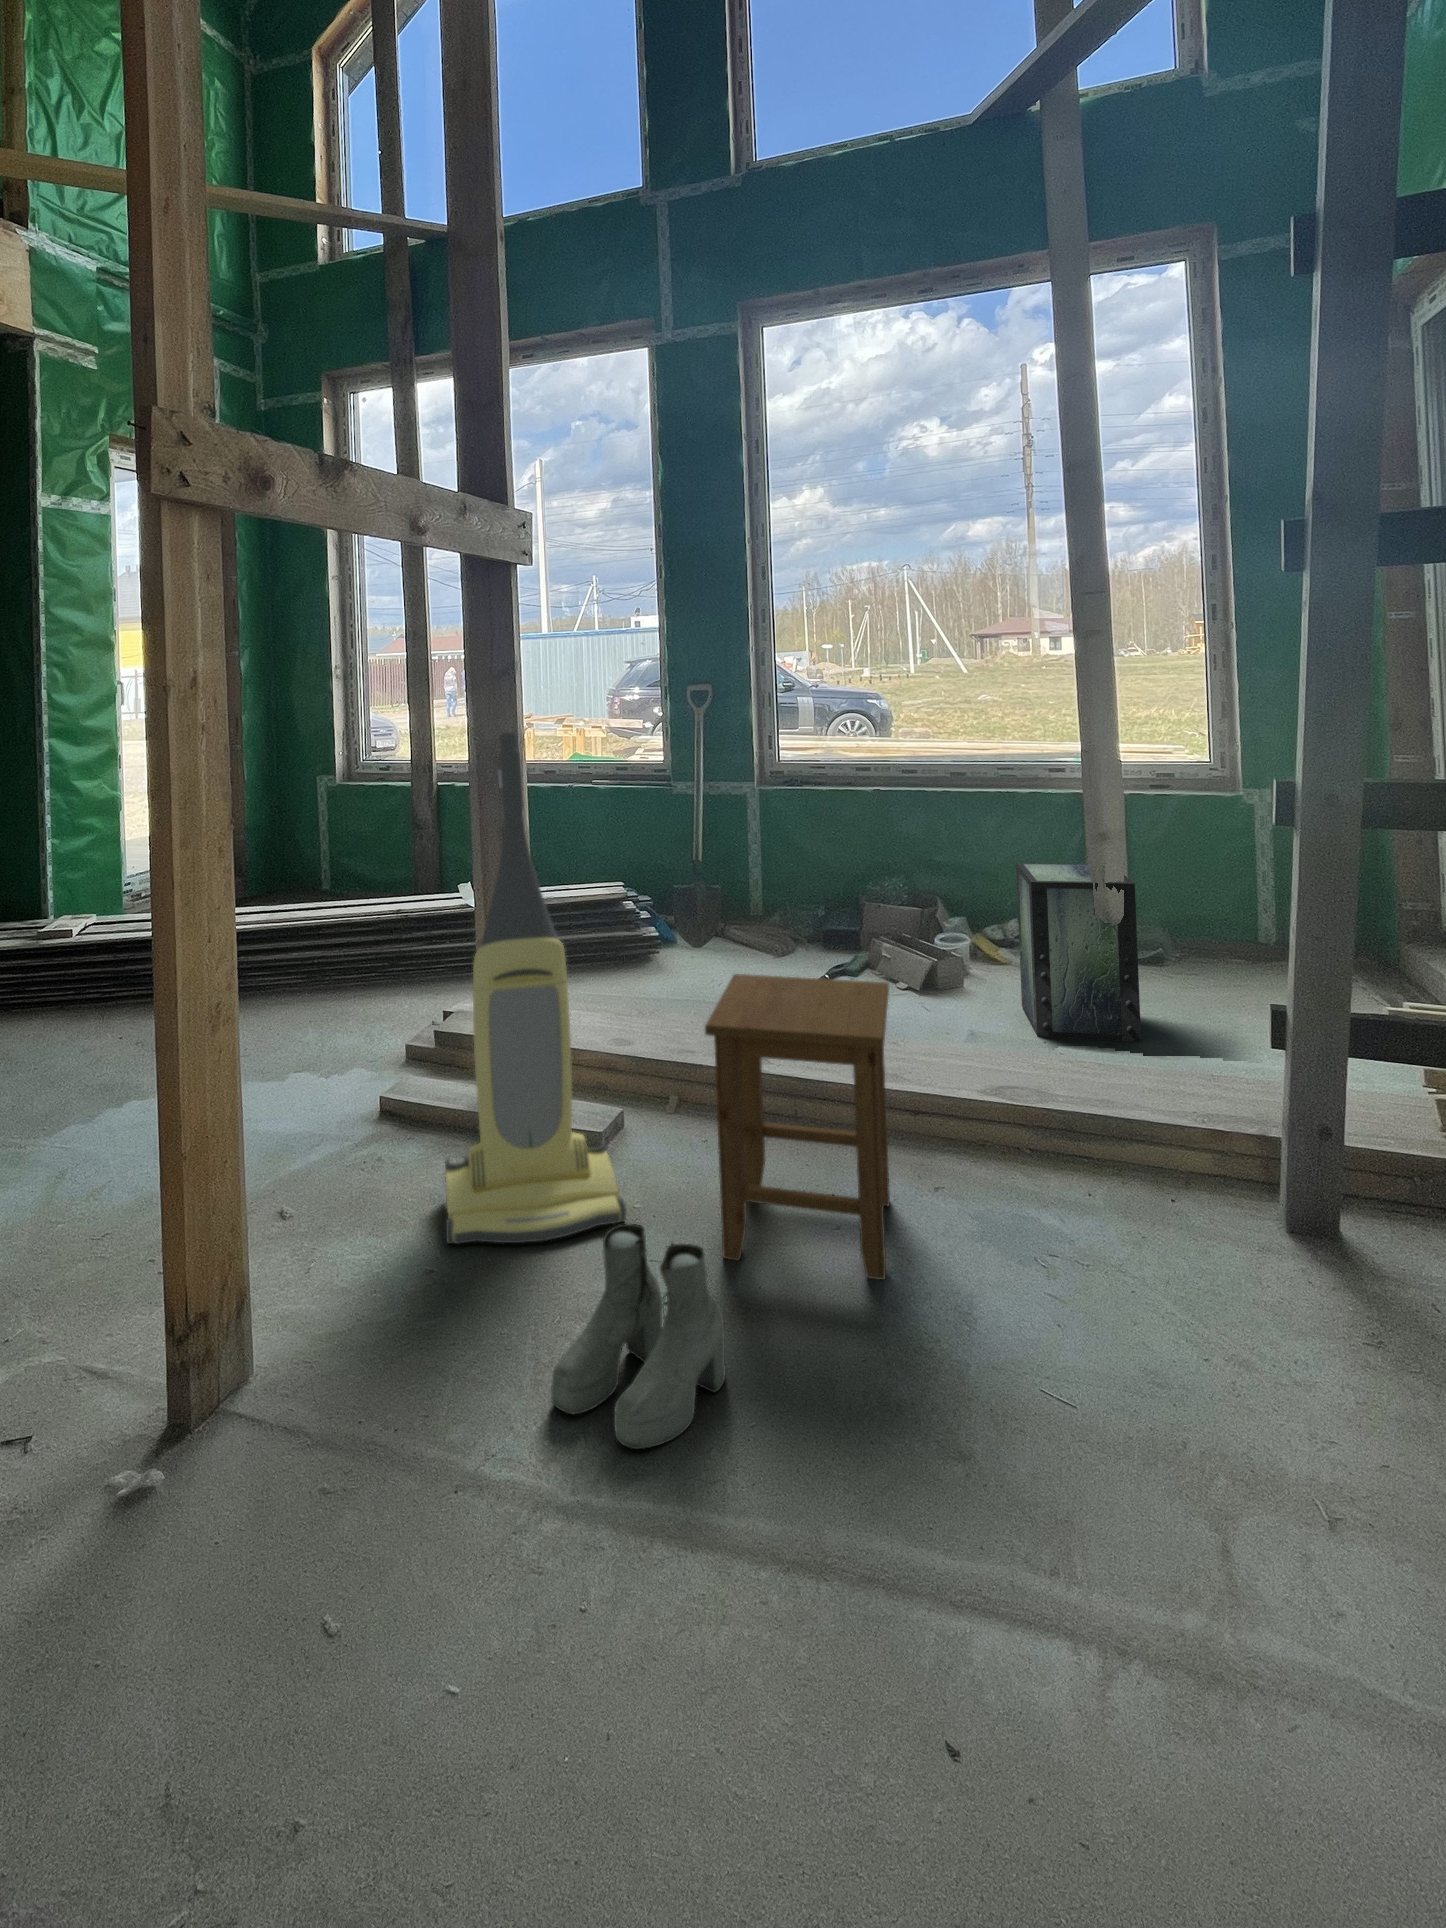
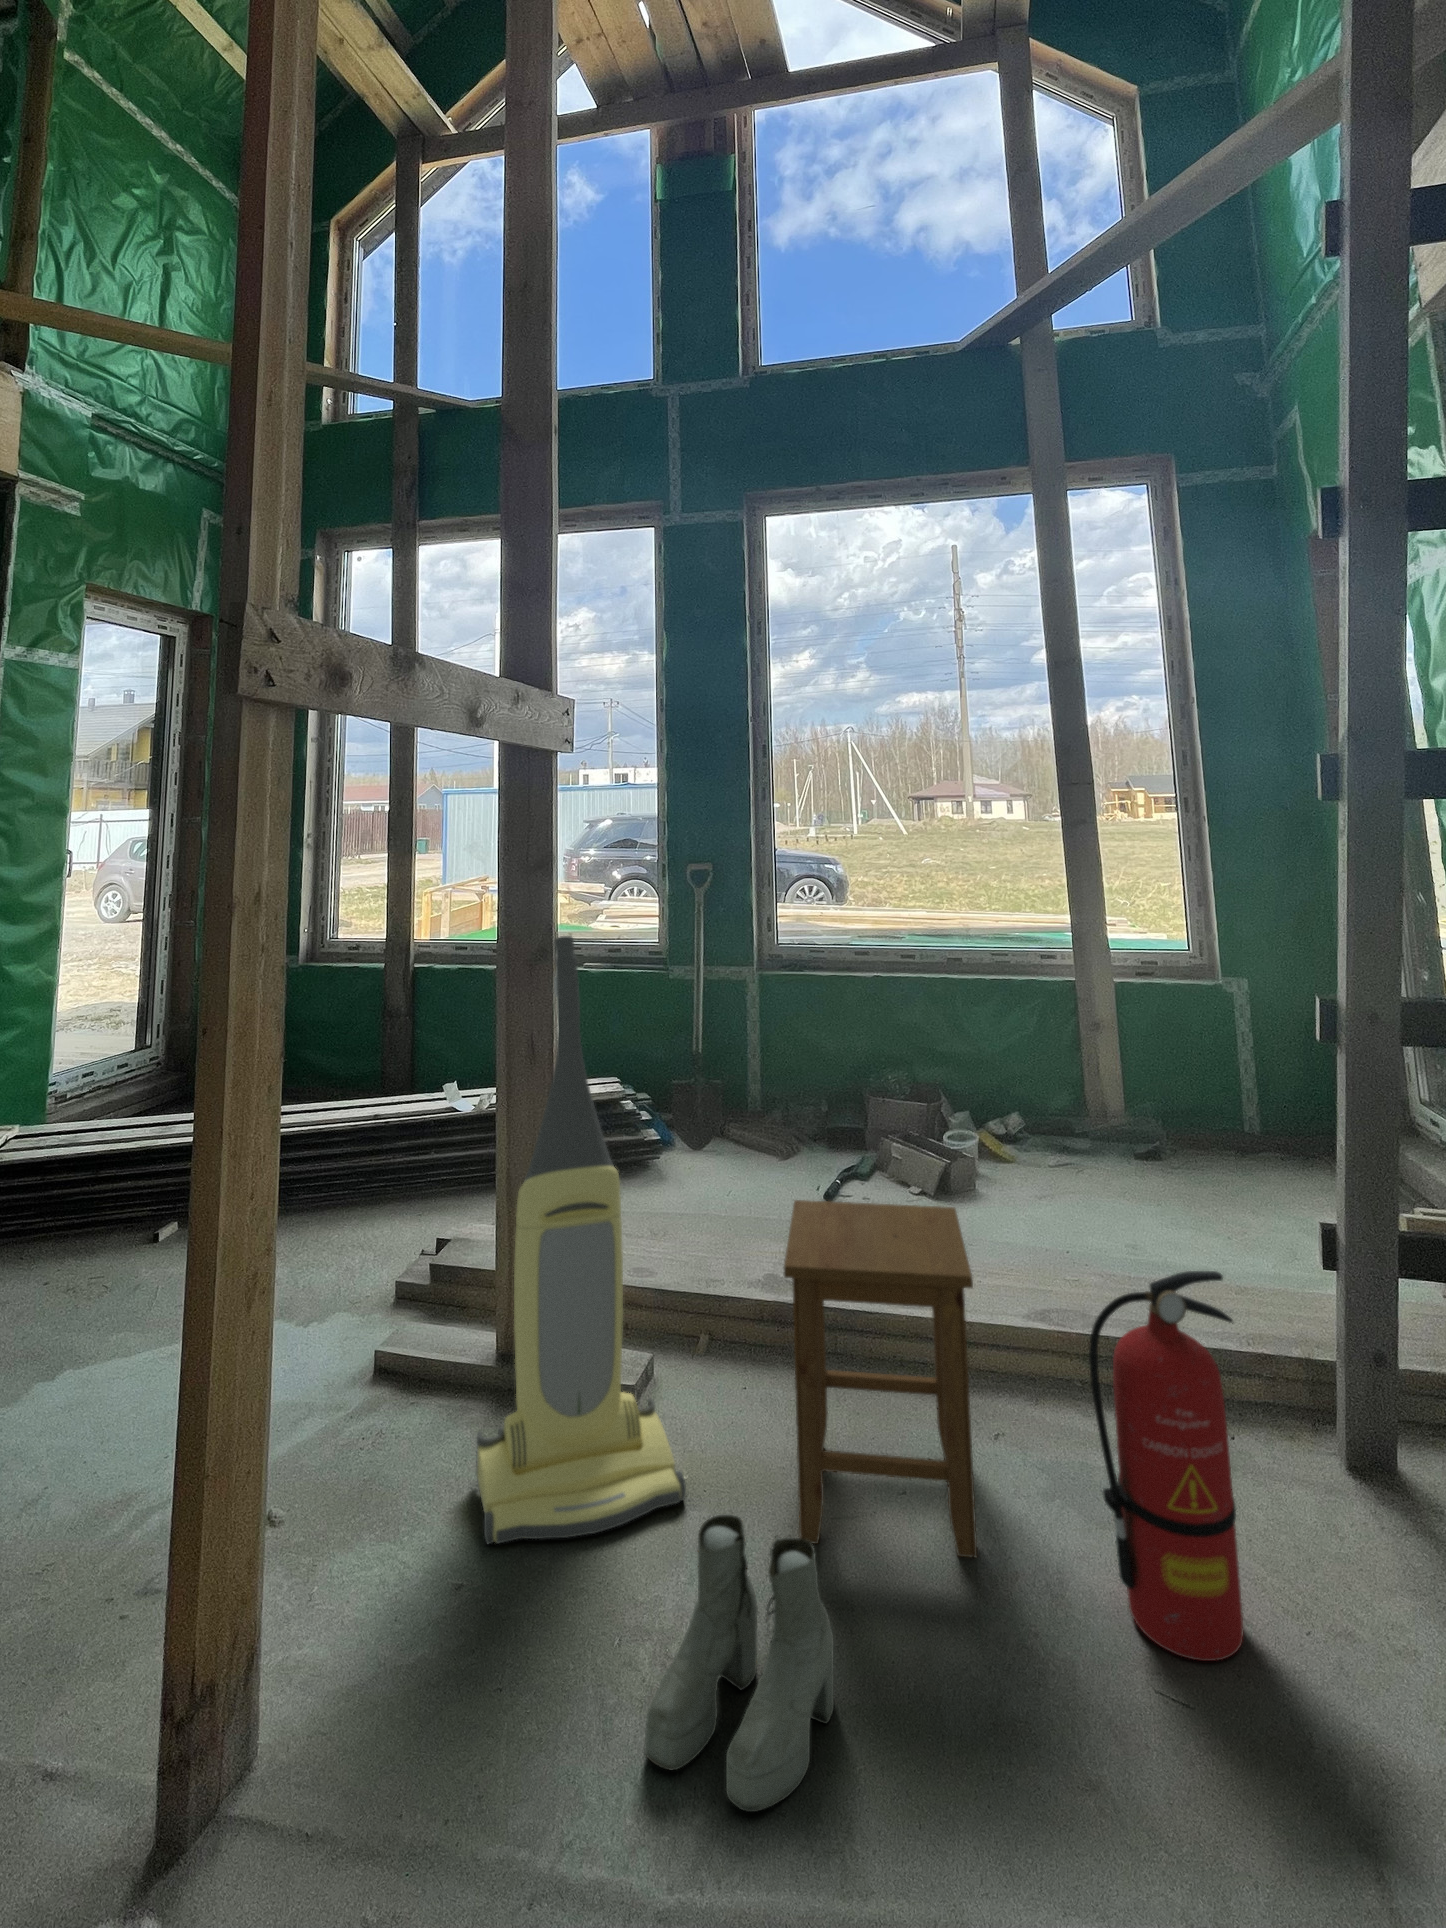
storage box: present [1016,863,1141,1042] -> none [1025,1059,1157,1250]
fire extinguisher: none [985,1036,1136,1374] -> present [1089,1271,1243,1661]

